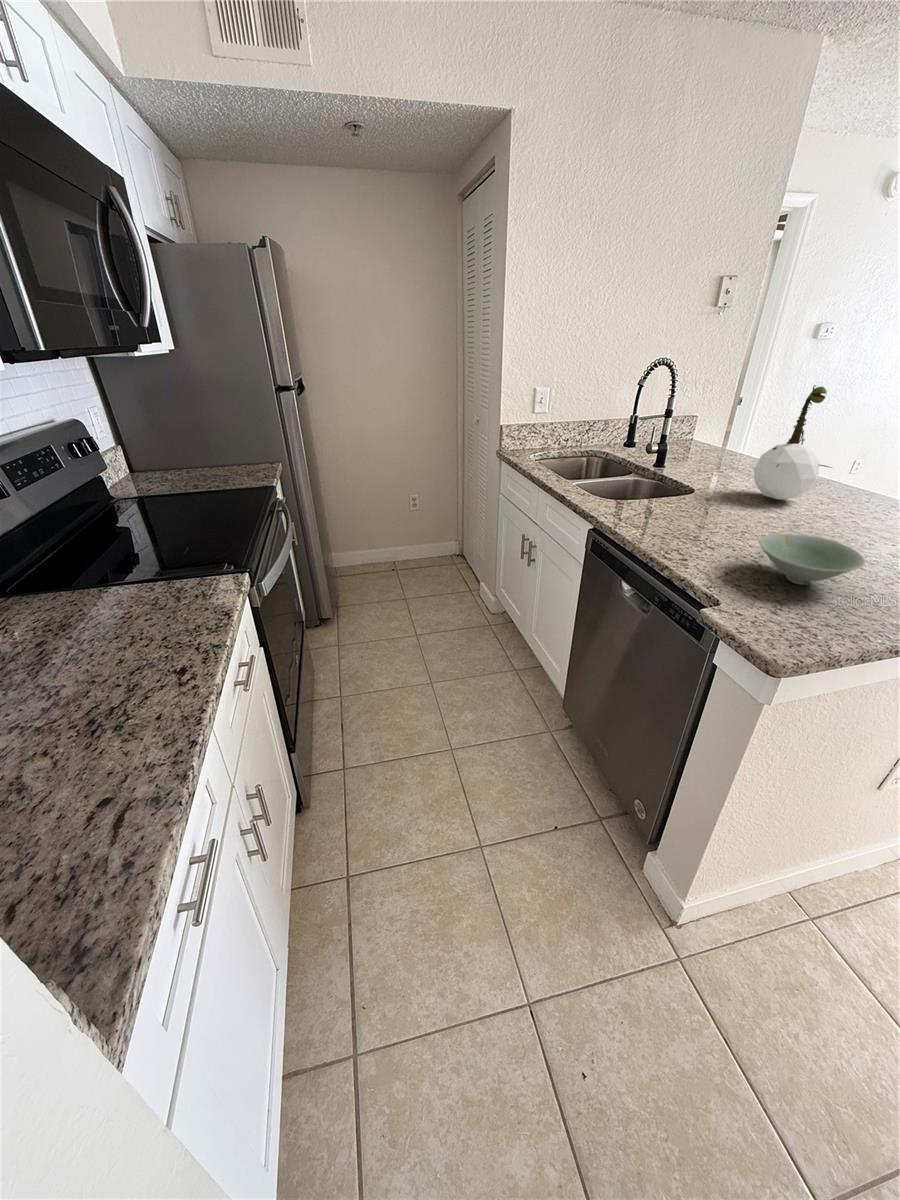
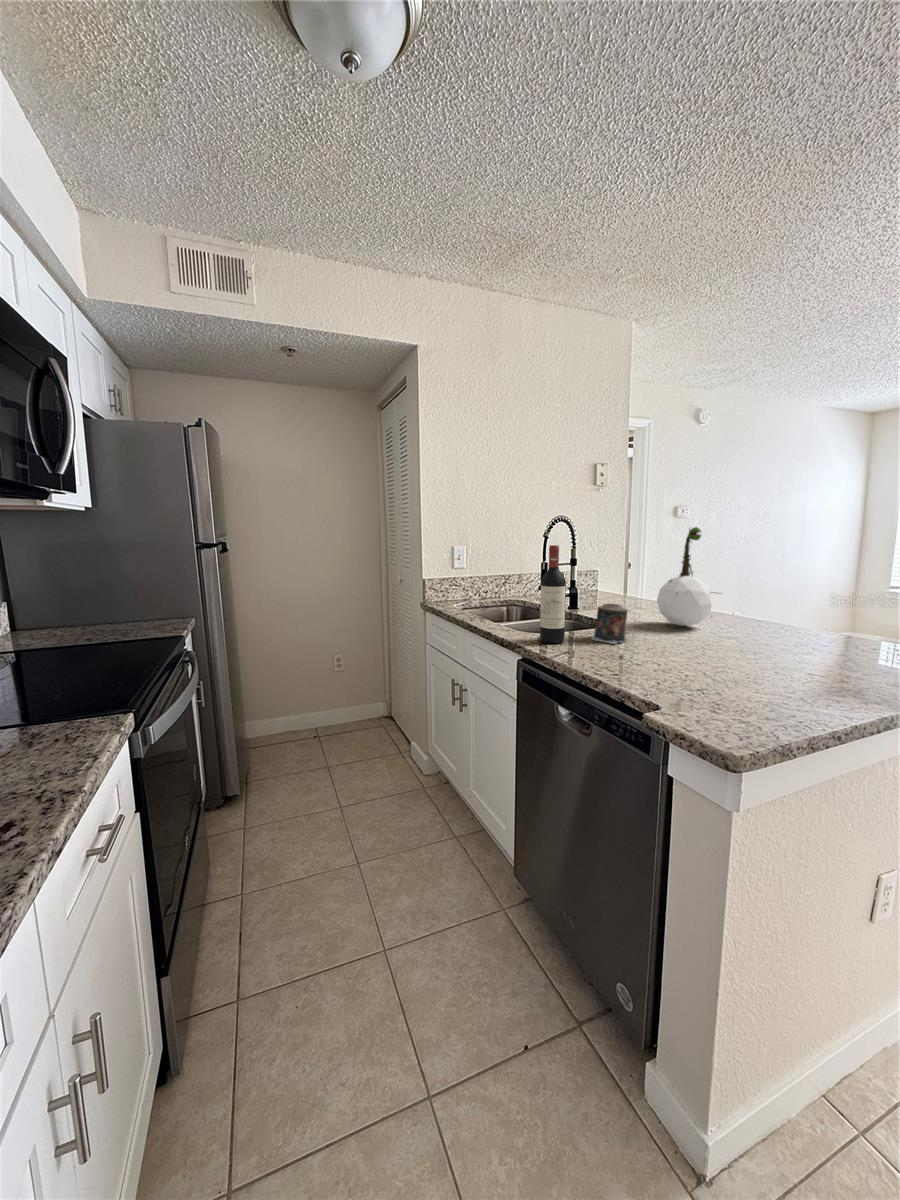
wine bottle: none [616,410,652,517] -> present [540,545,566,644]
candle: none [670,476,715,522] -> present [592,604,628,644]
bowl: present [759,534,865,585] -> none [682,642,783,687]

